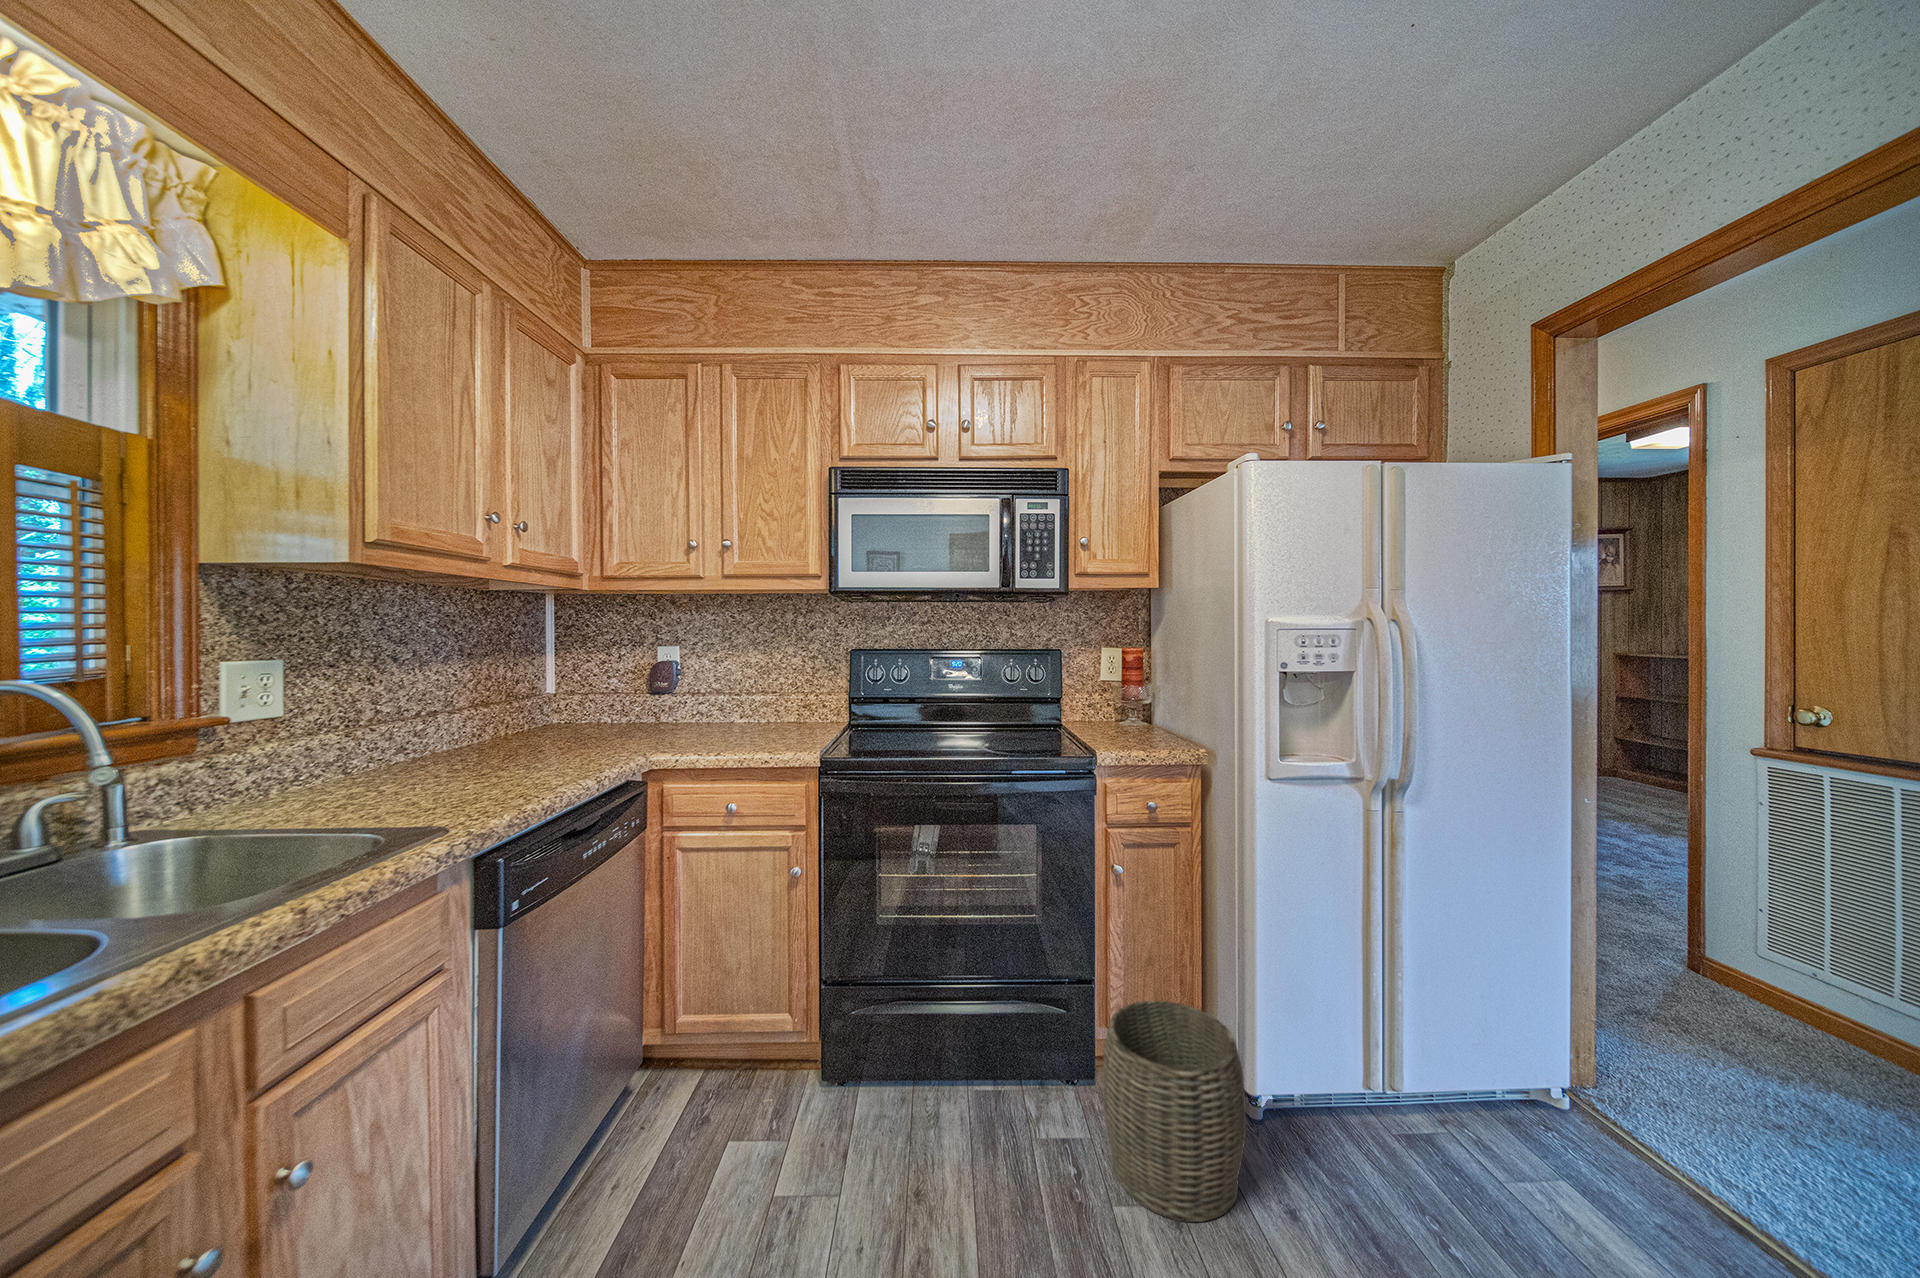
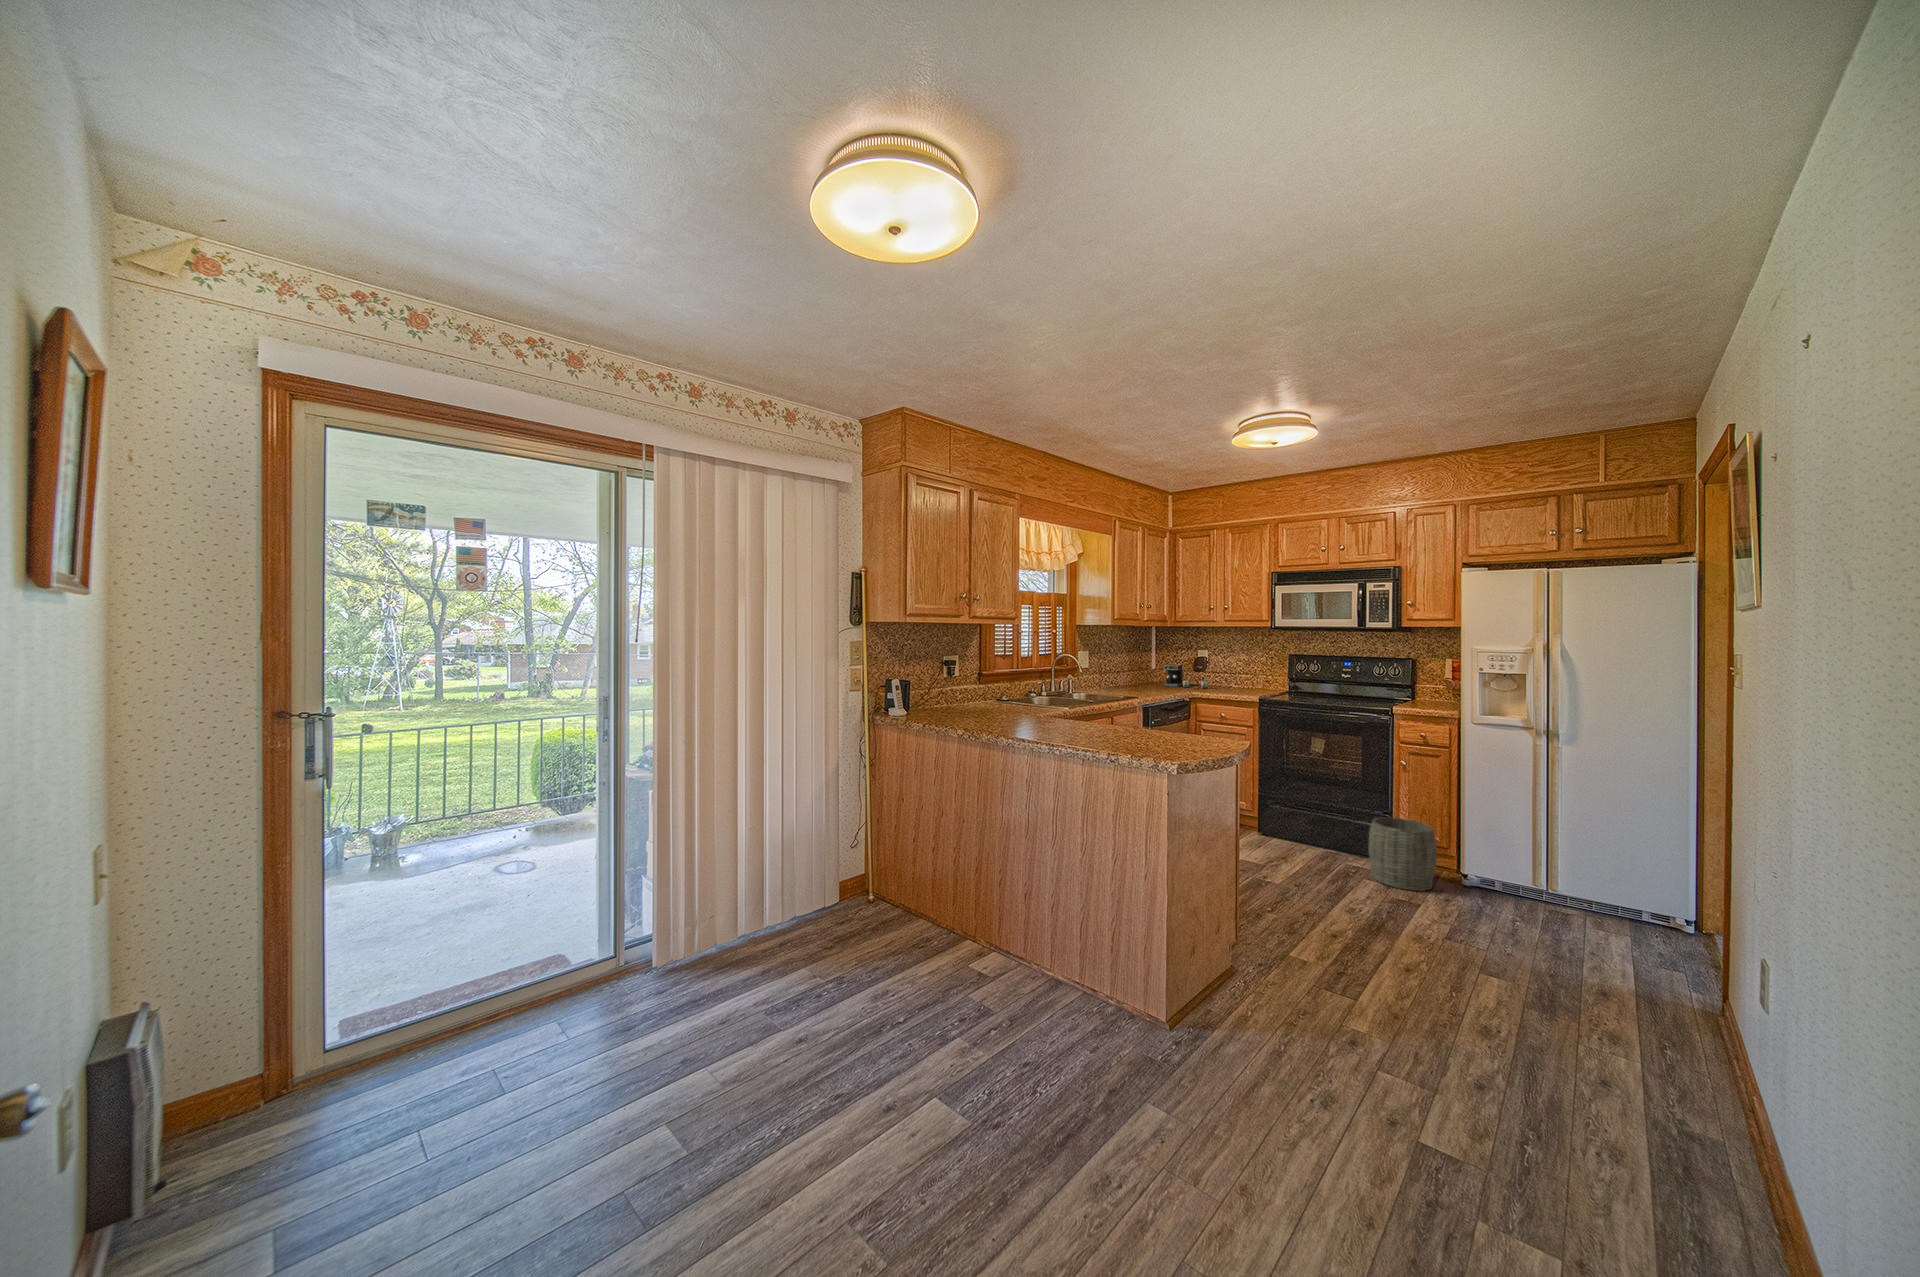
coffee maker: none [572,682,686,737] -> present [1163,664,1209,688]

